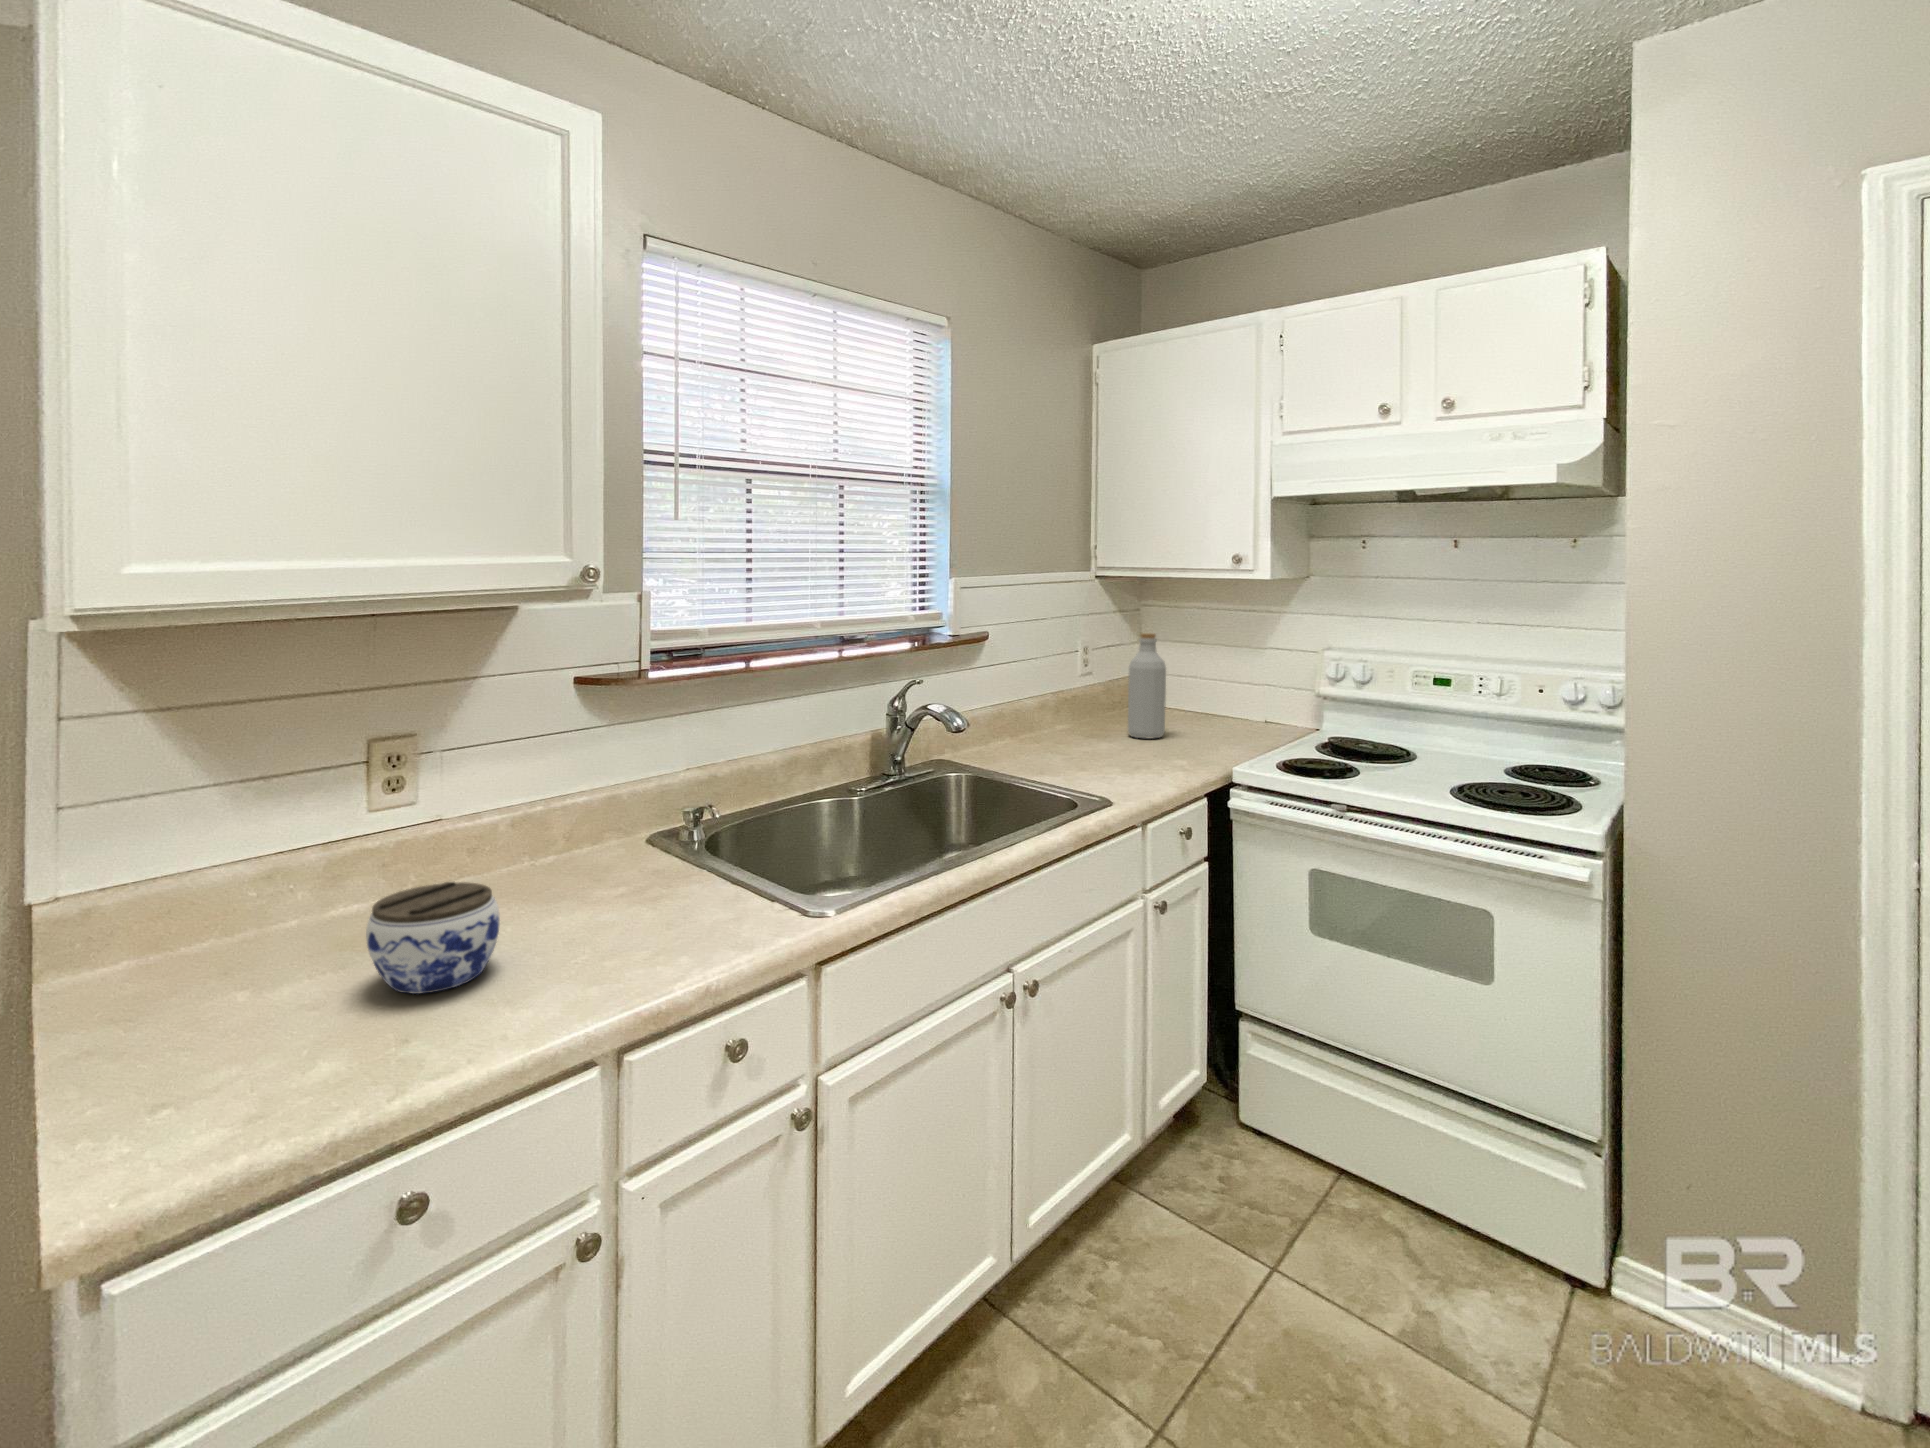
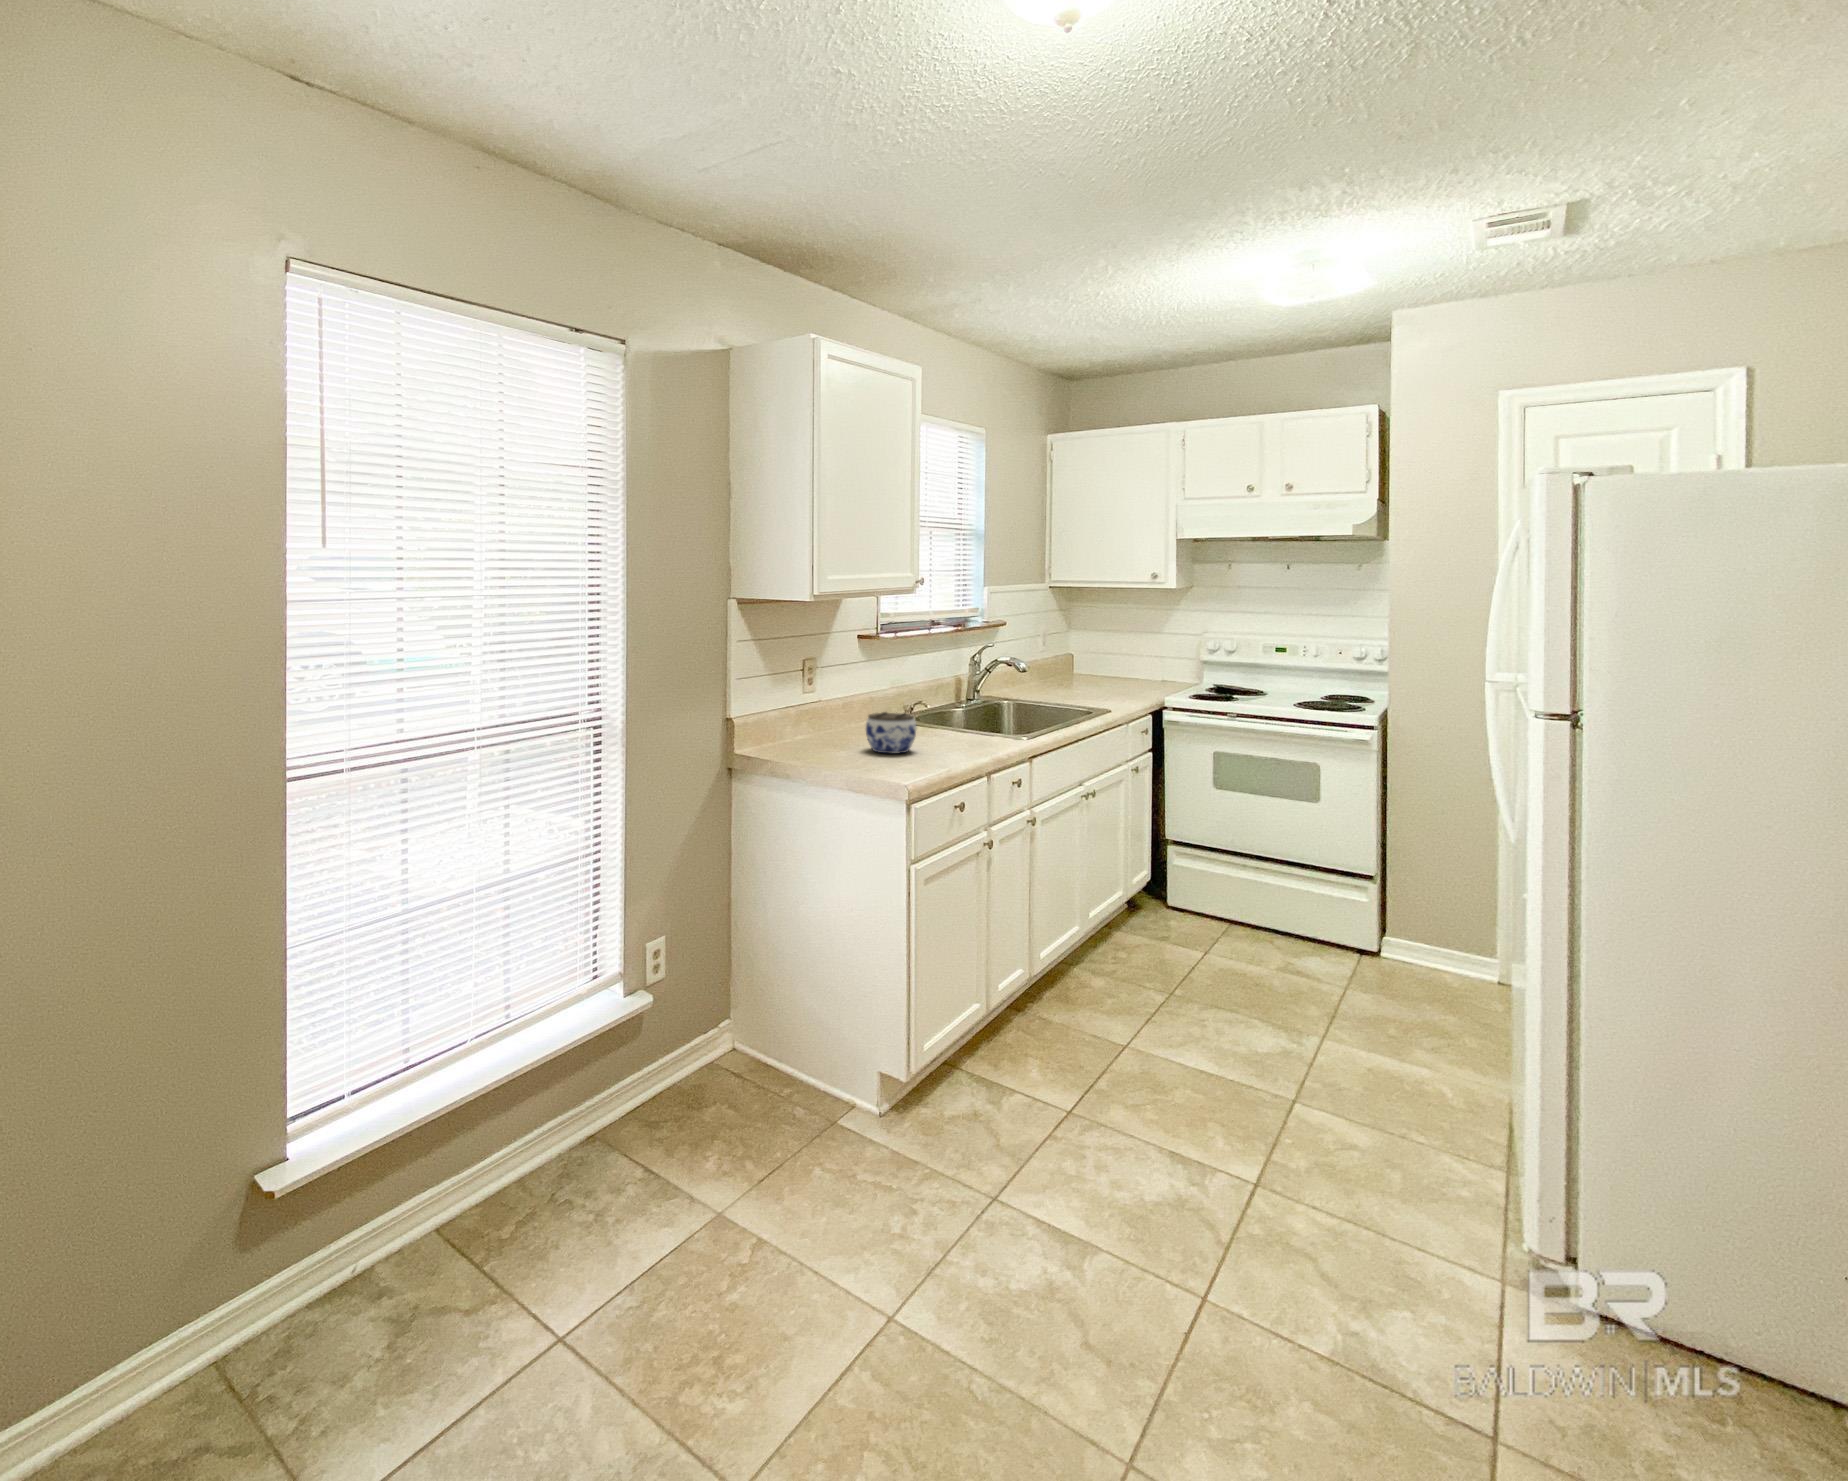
bottle: present [1128,633,1166,739] -> none [1087,619,1113,685]

